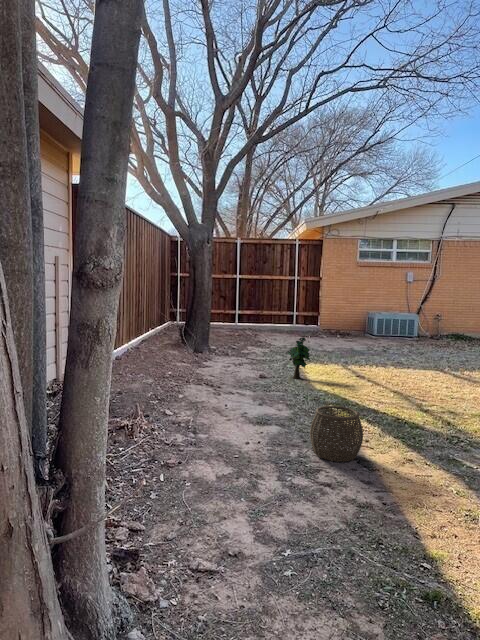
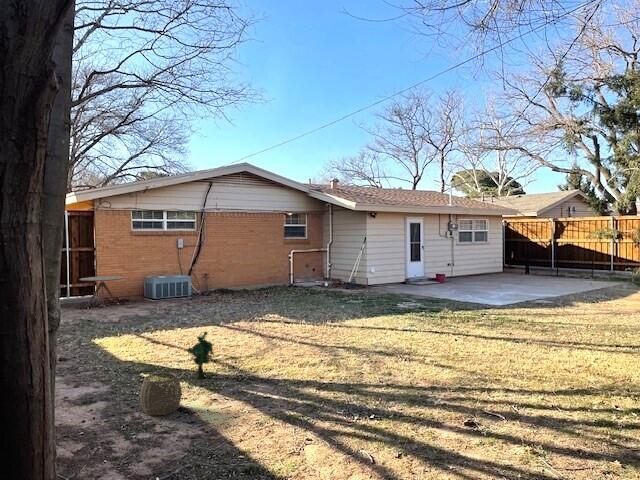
round table: none [304,306,346,337] -> present [80,276,124,307]
decorative plant: present [287,338,310,379] -> present [187,332,214,379]

